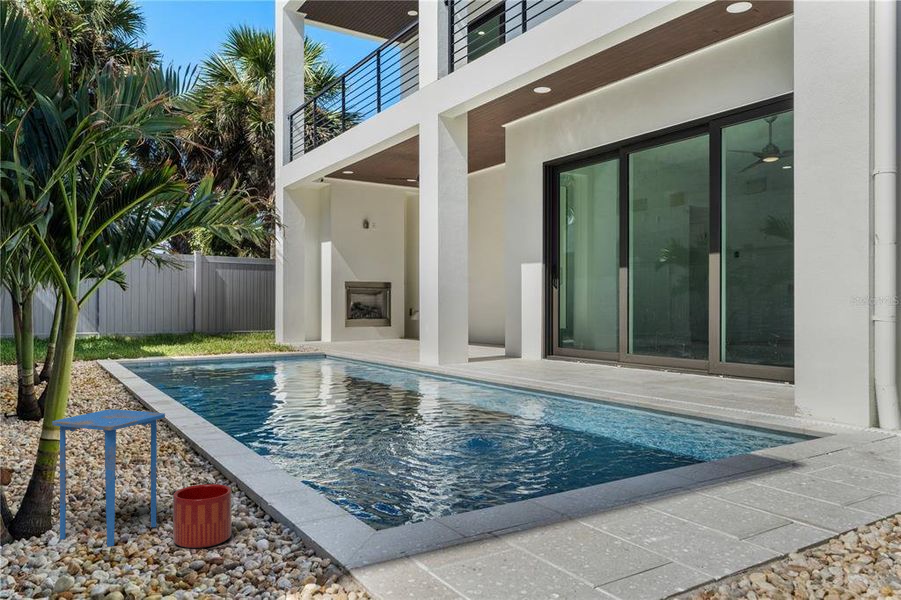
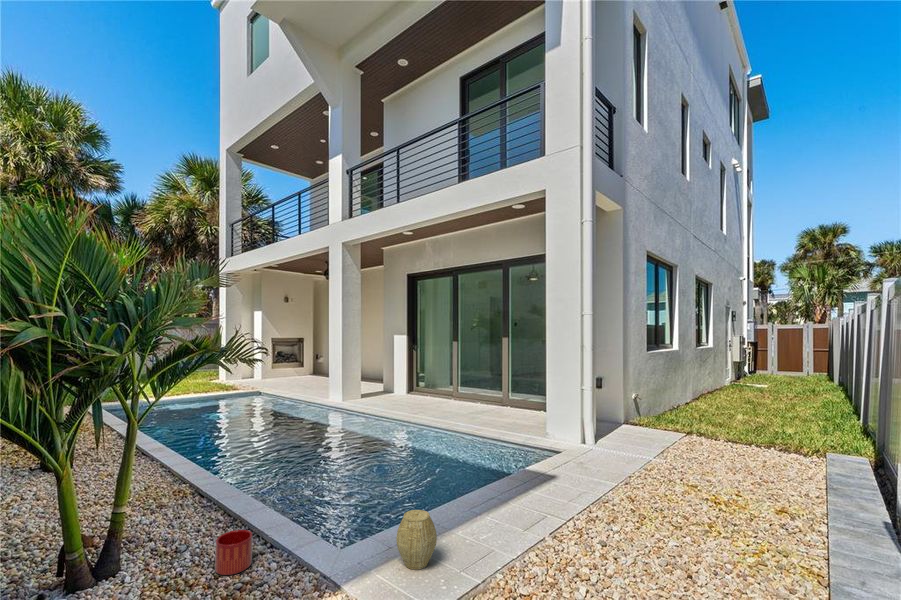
side table: present [52,409,165,547] -> none [133,487,206,583]
woven basket: none [465,475,540,577] -> present [396,510,437,569]

